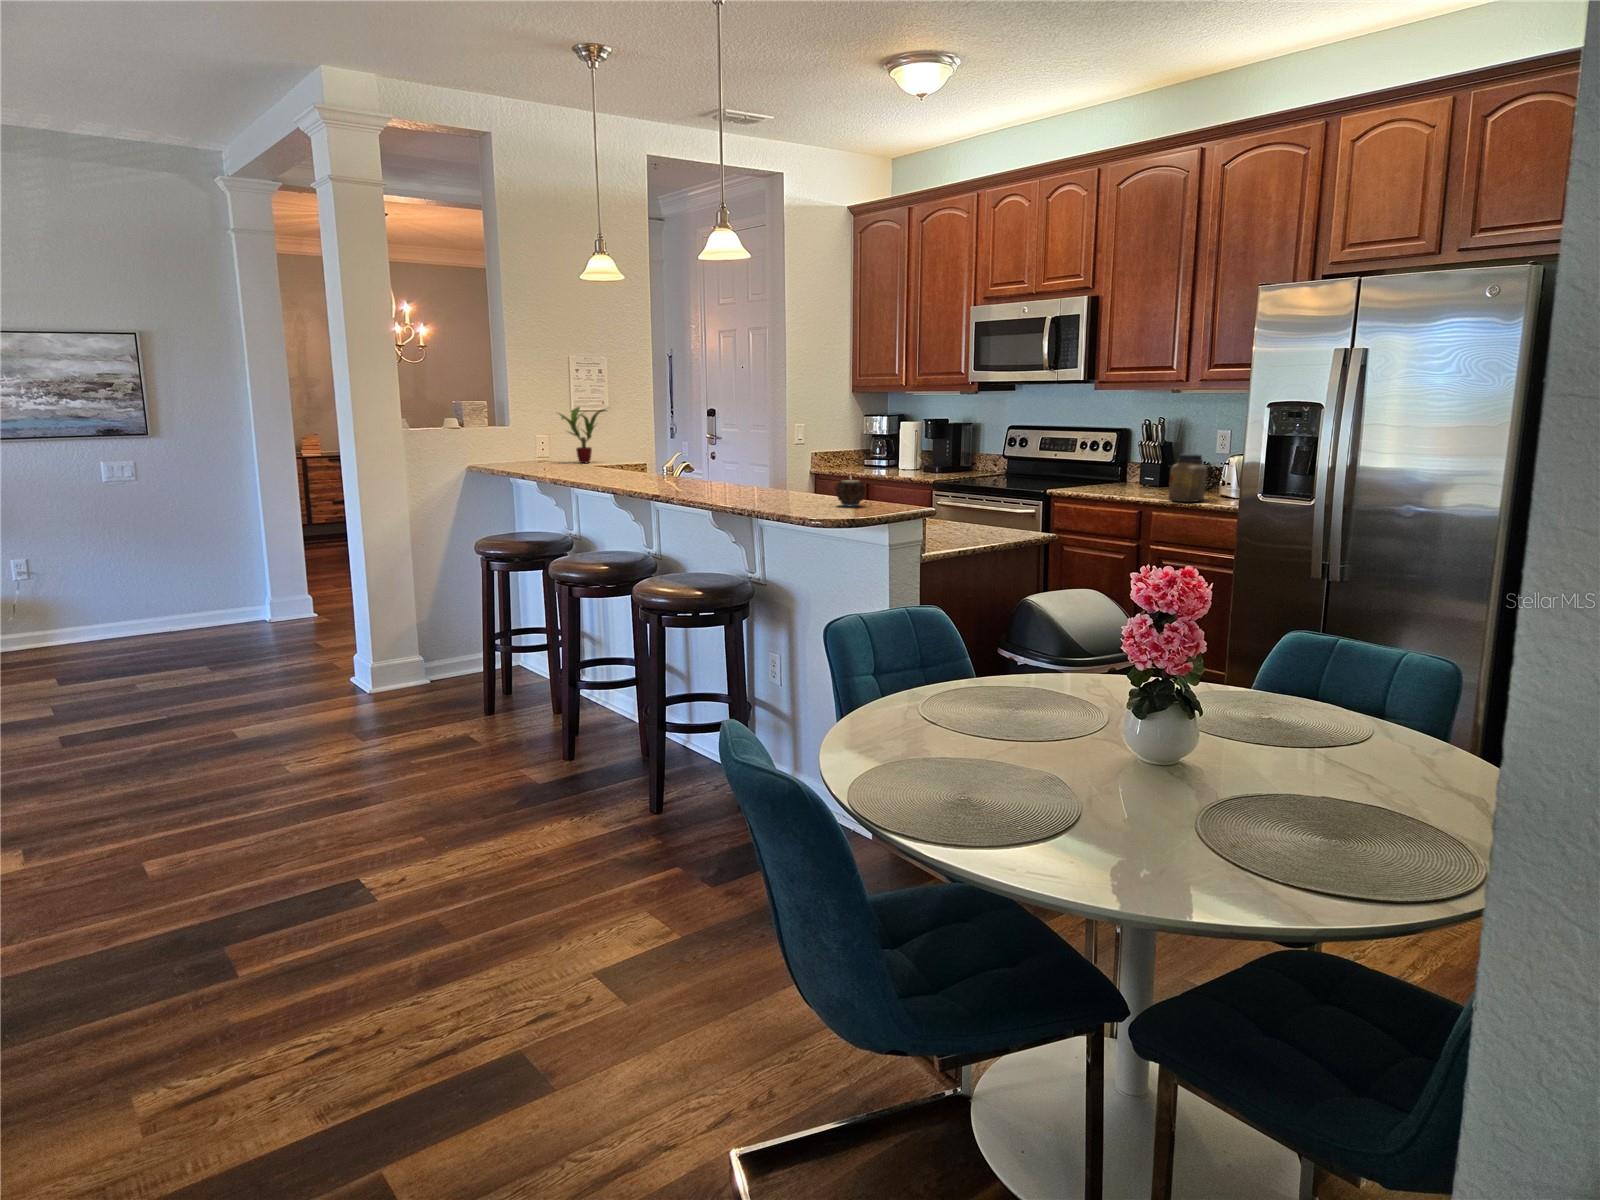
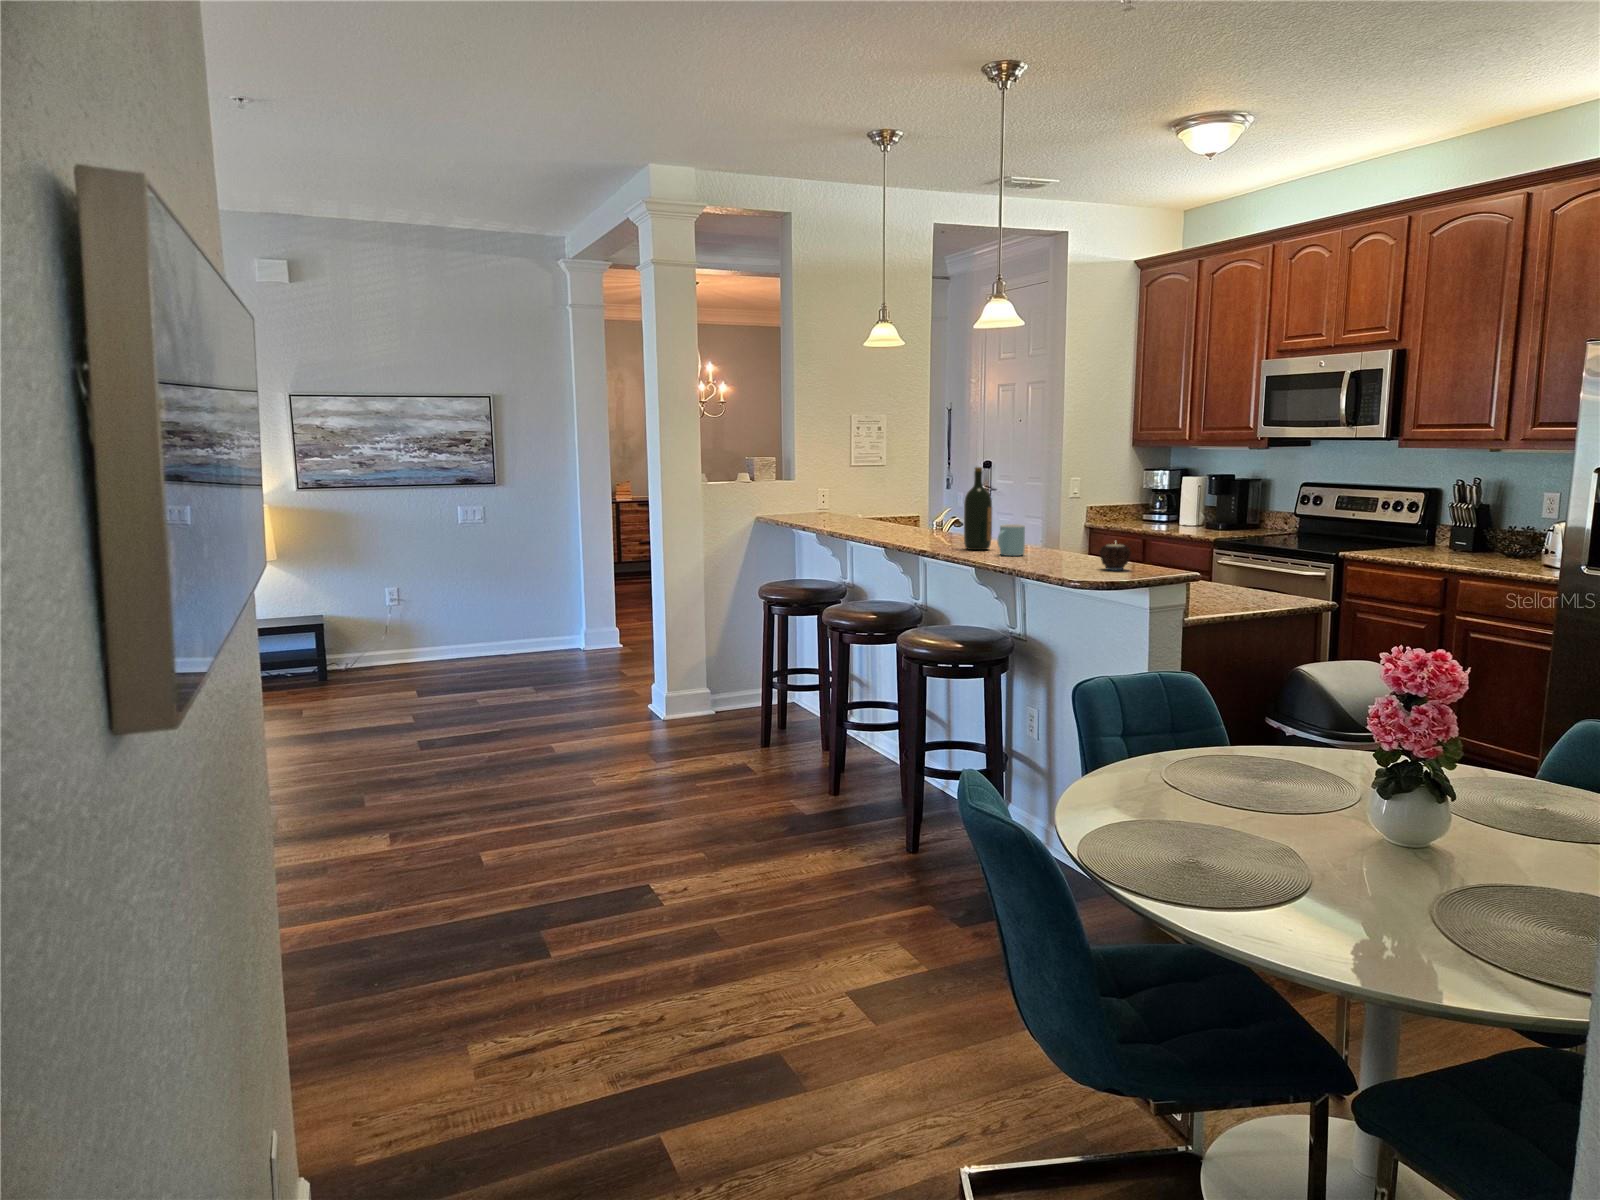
wine bottle: none [694,405,724,492] -> present [964,467,992,550]
potted plant: present [560,407,605,463] -> none [835,462,887,516]
jar: present [1169,454,1207,502] -> none [1483,520,1531,572]
mug: none [731,463,759,496] -> present [998,524,1025,556]

